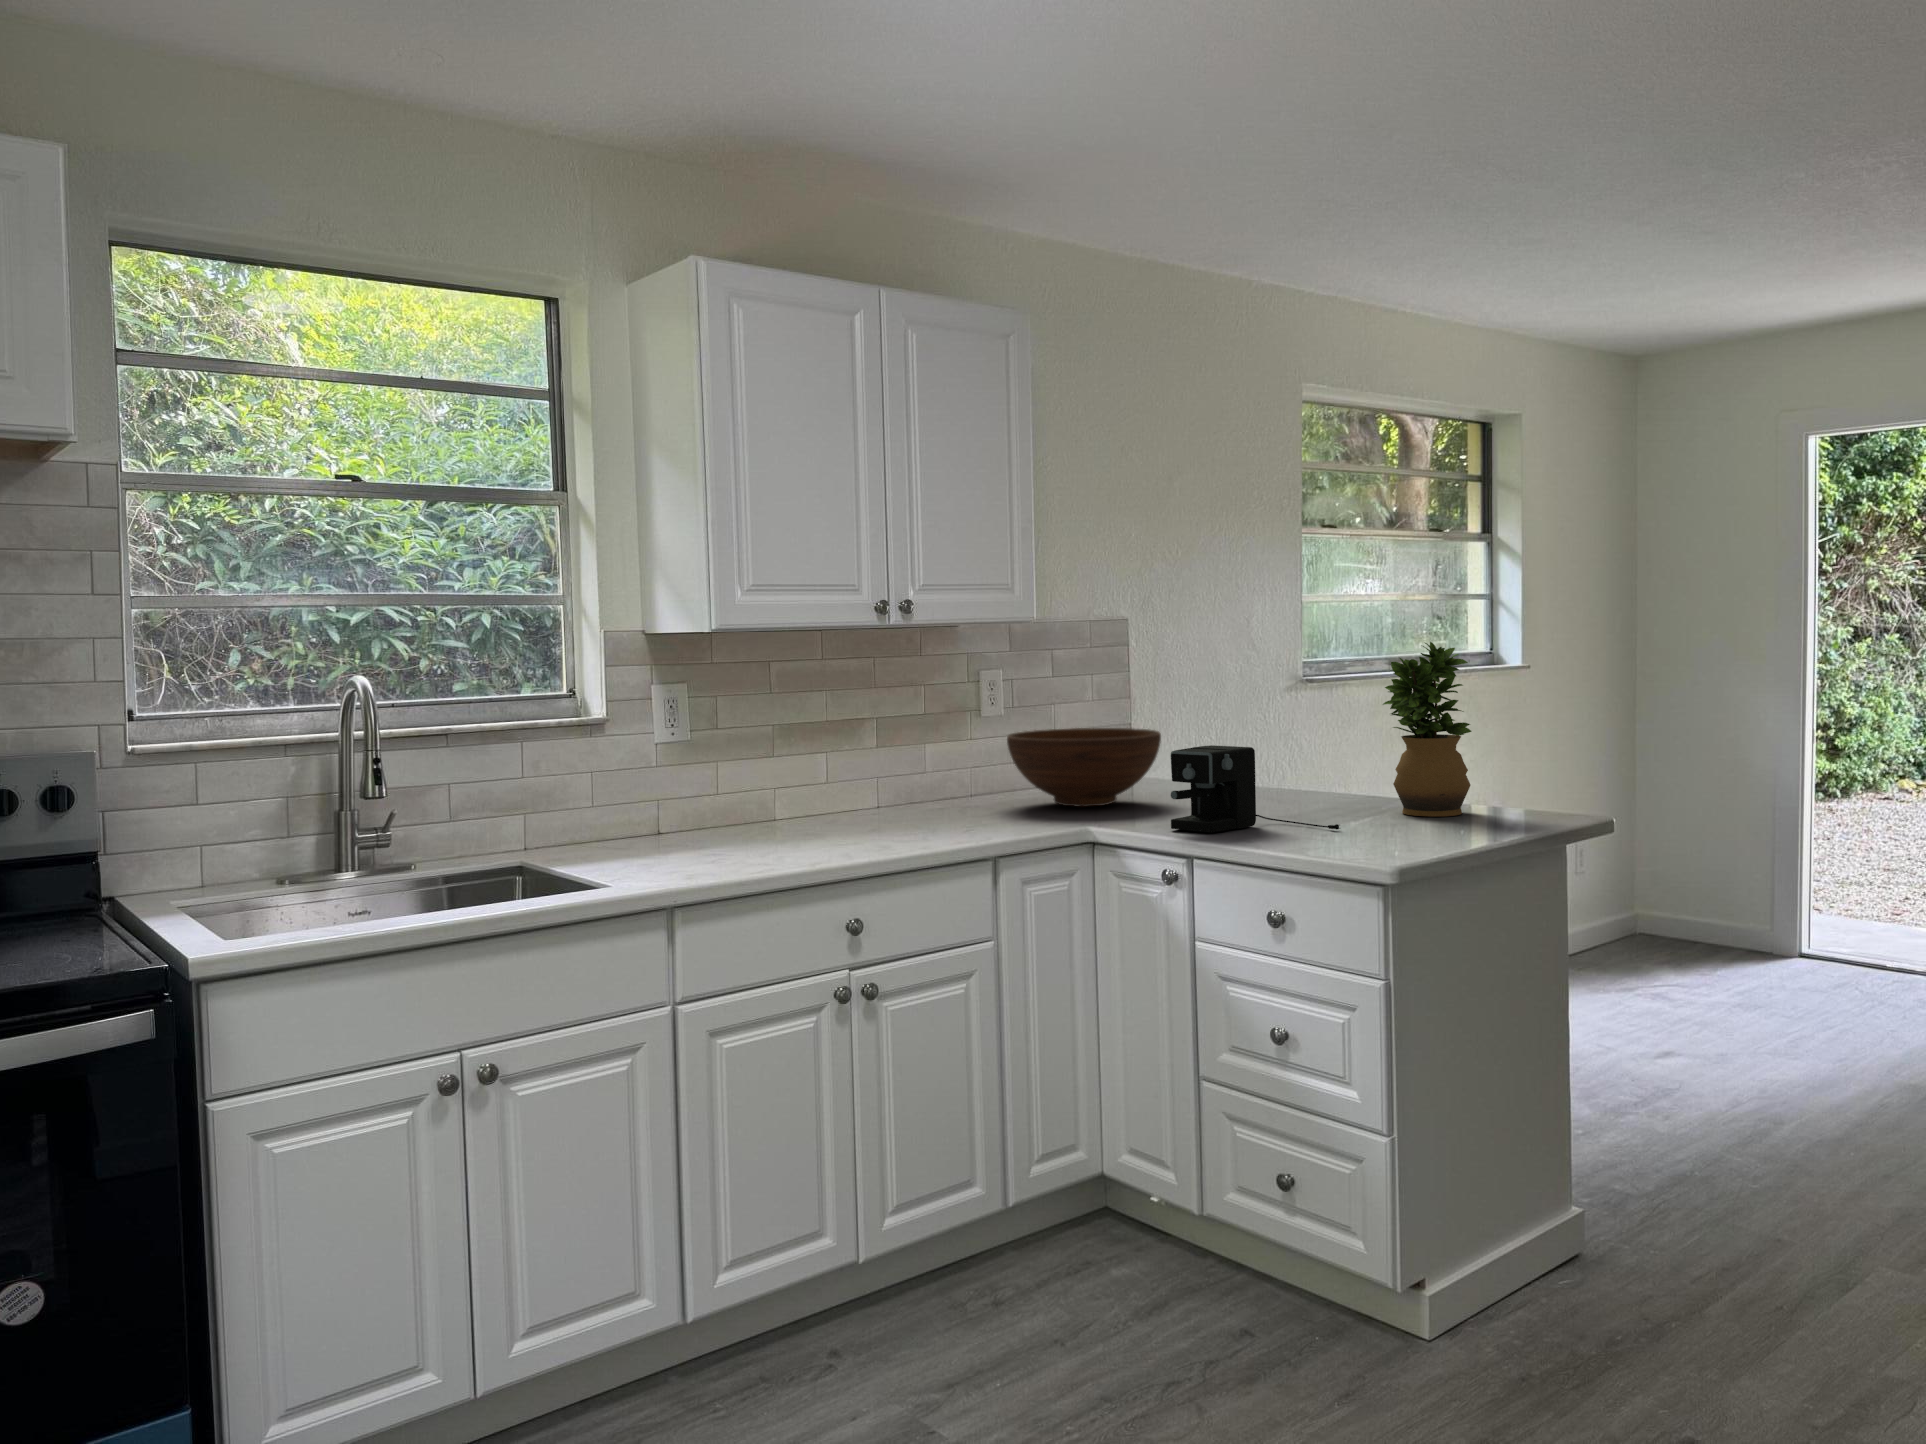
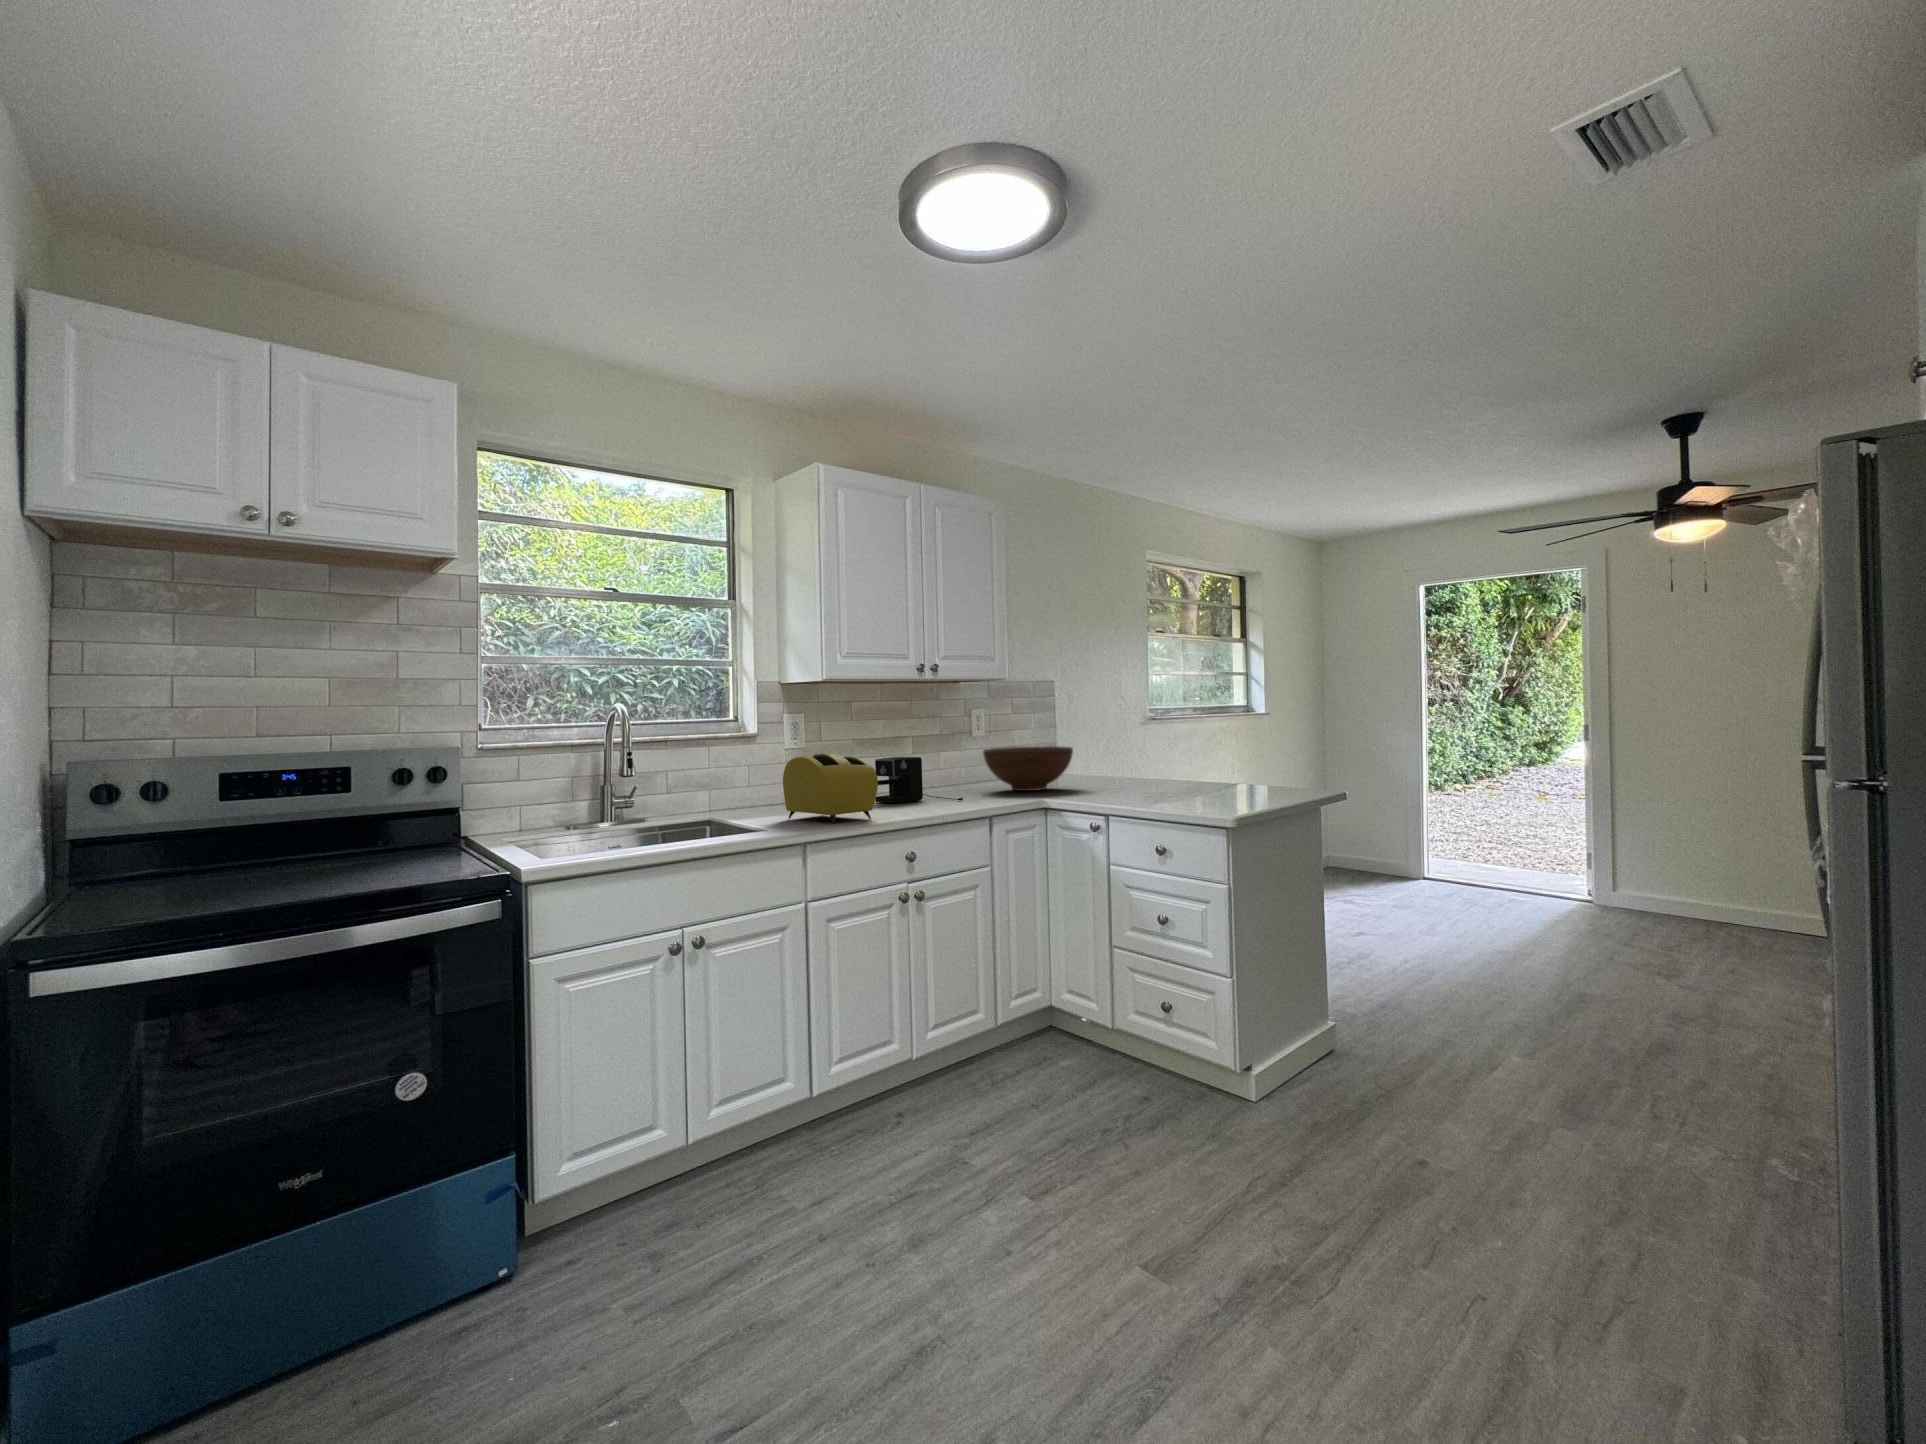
potted plant: present [1383,642,1471,817] -> none [1204,691,1257,791]
coffee maker: present [1171,745,1340,833] -> present [875,757,963,803]
toaster: none [643,755,798,875] -> present [783,754,878,824]

